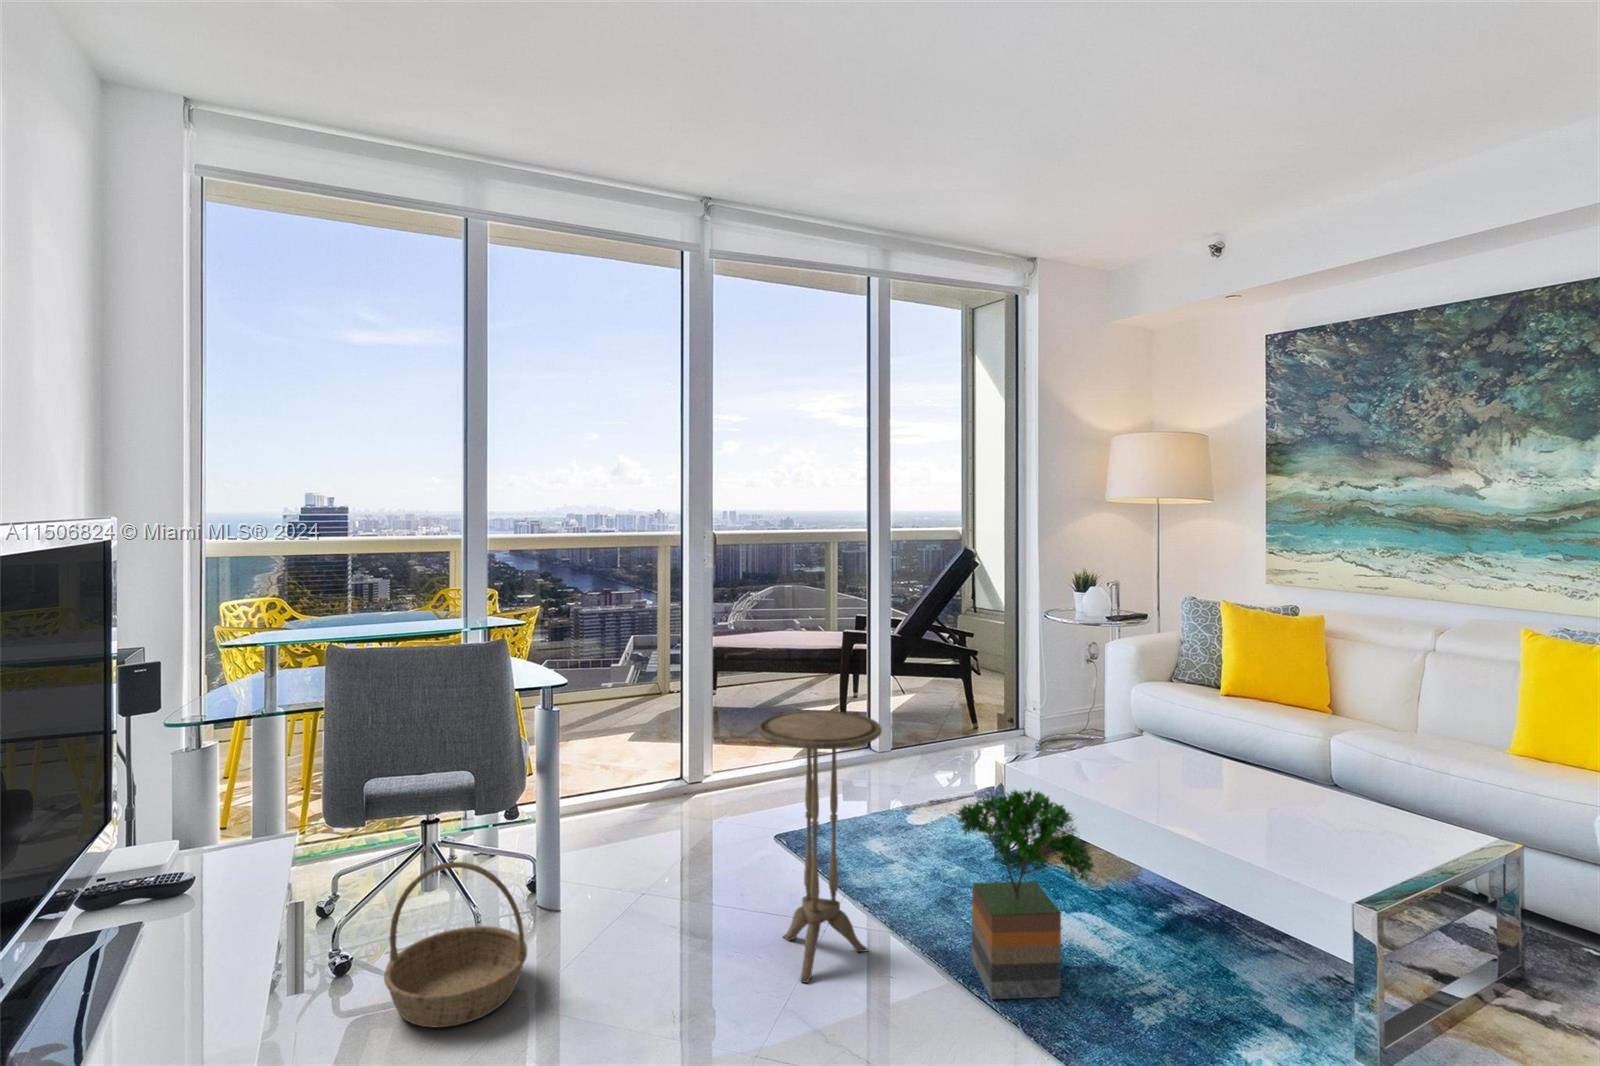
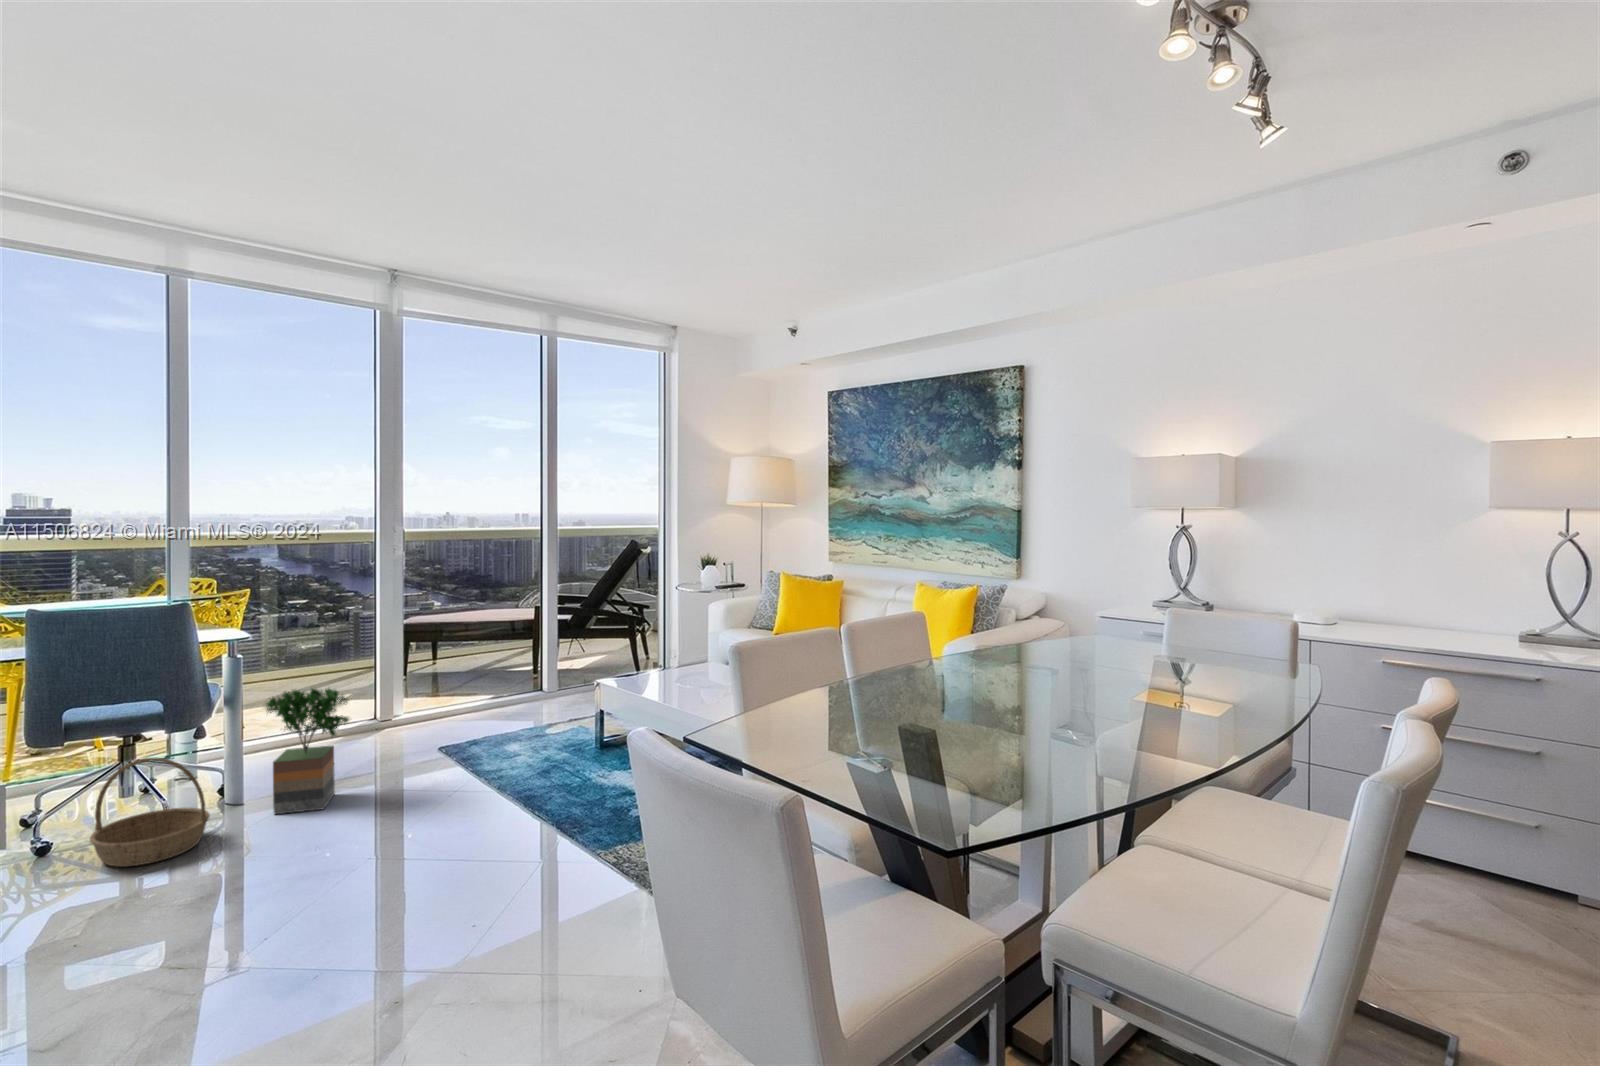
side table: present [758,711,882,983] -> none [389,648,479,820]
potted tree: present [956,790,1094,999] -> present [265,688,349,814]

